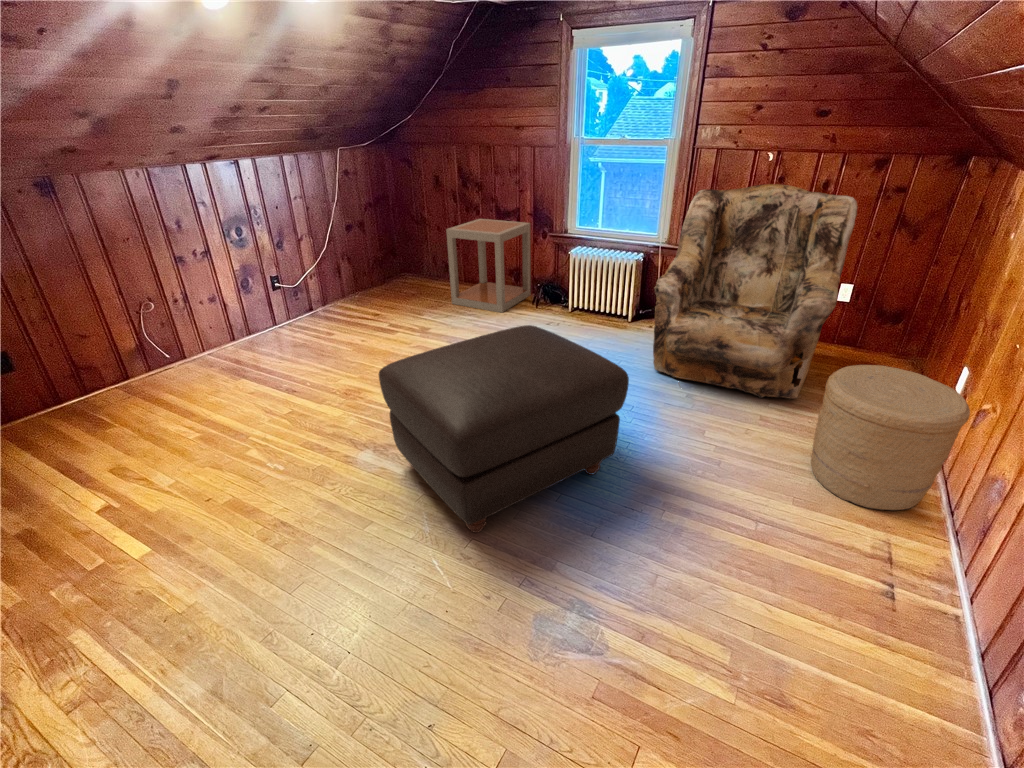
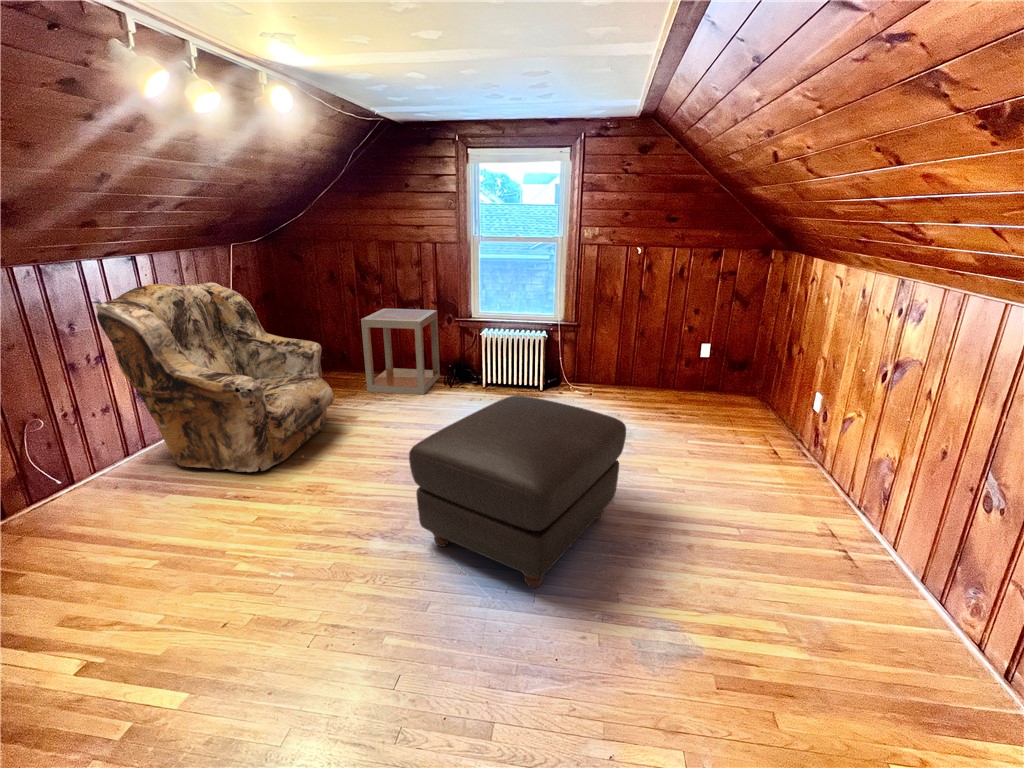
armchair: present [653,184,858,399] -> present [96,282,334,472]
woven basket: present [811,365,970,510] -> none [744,397,846,503]

